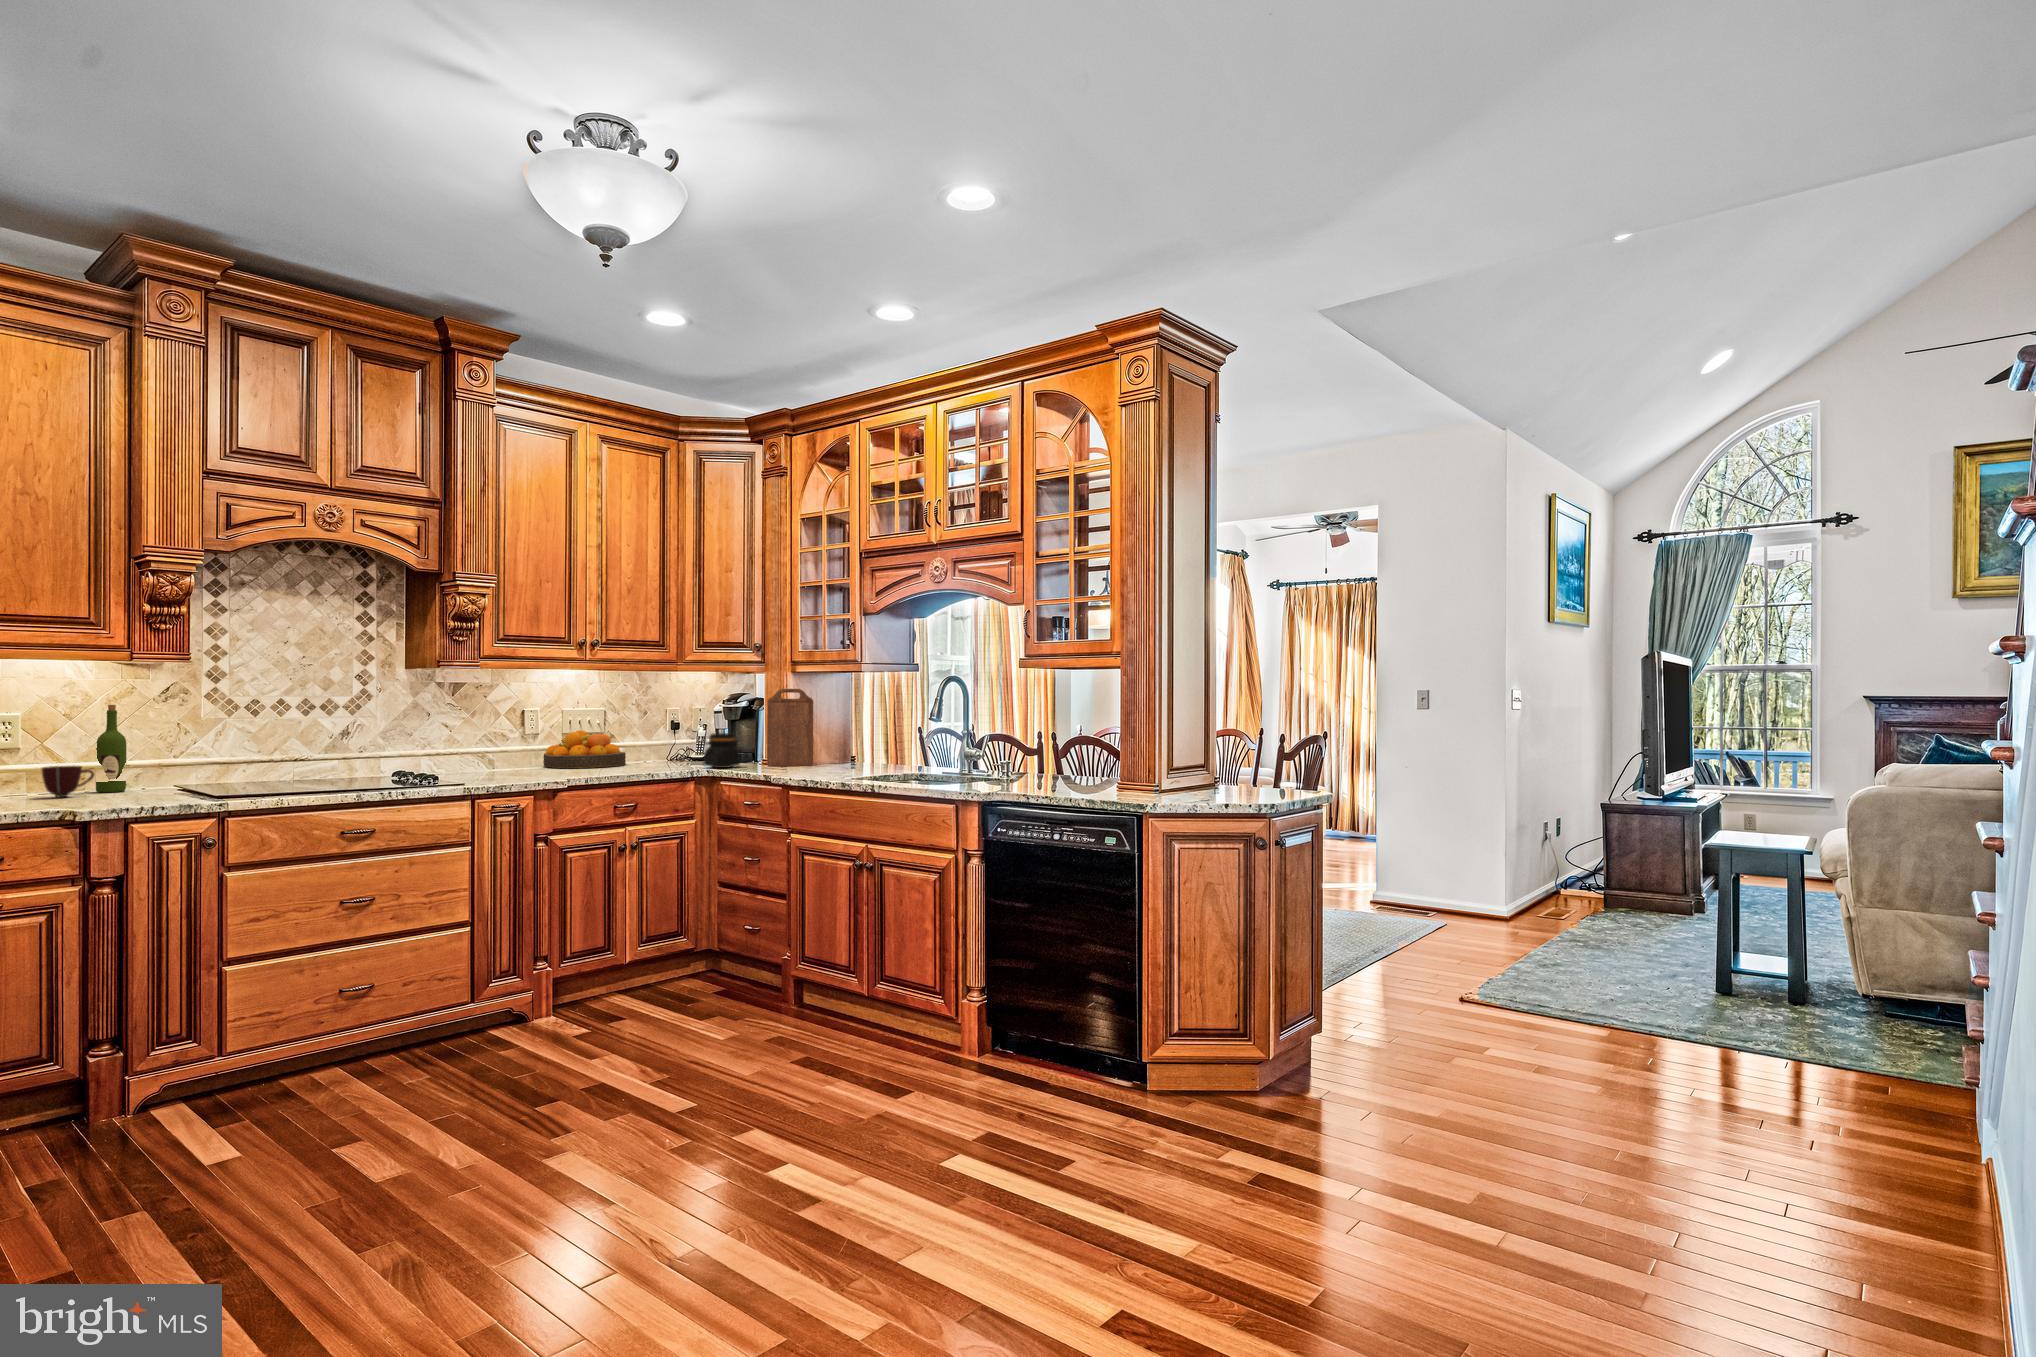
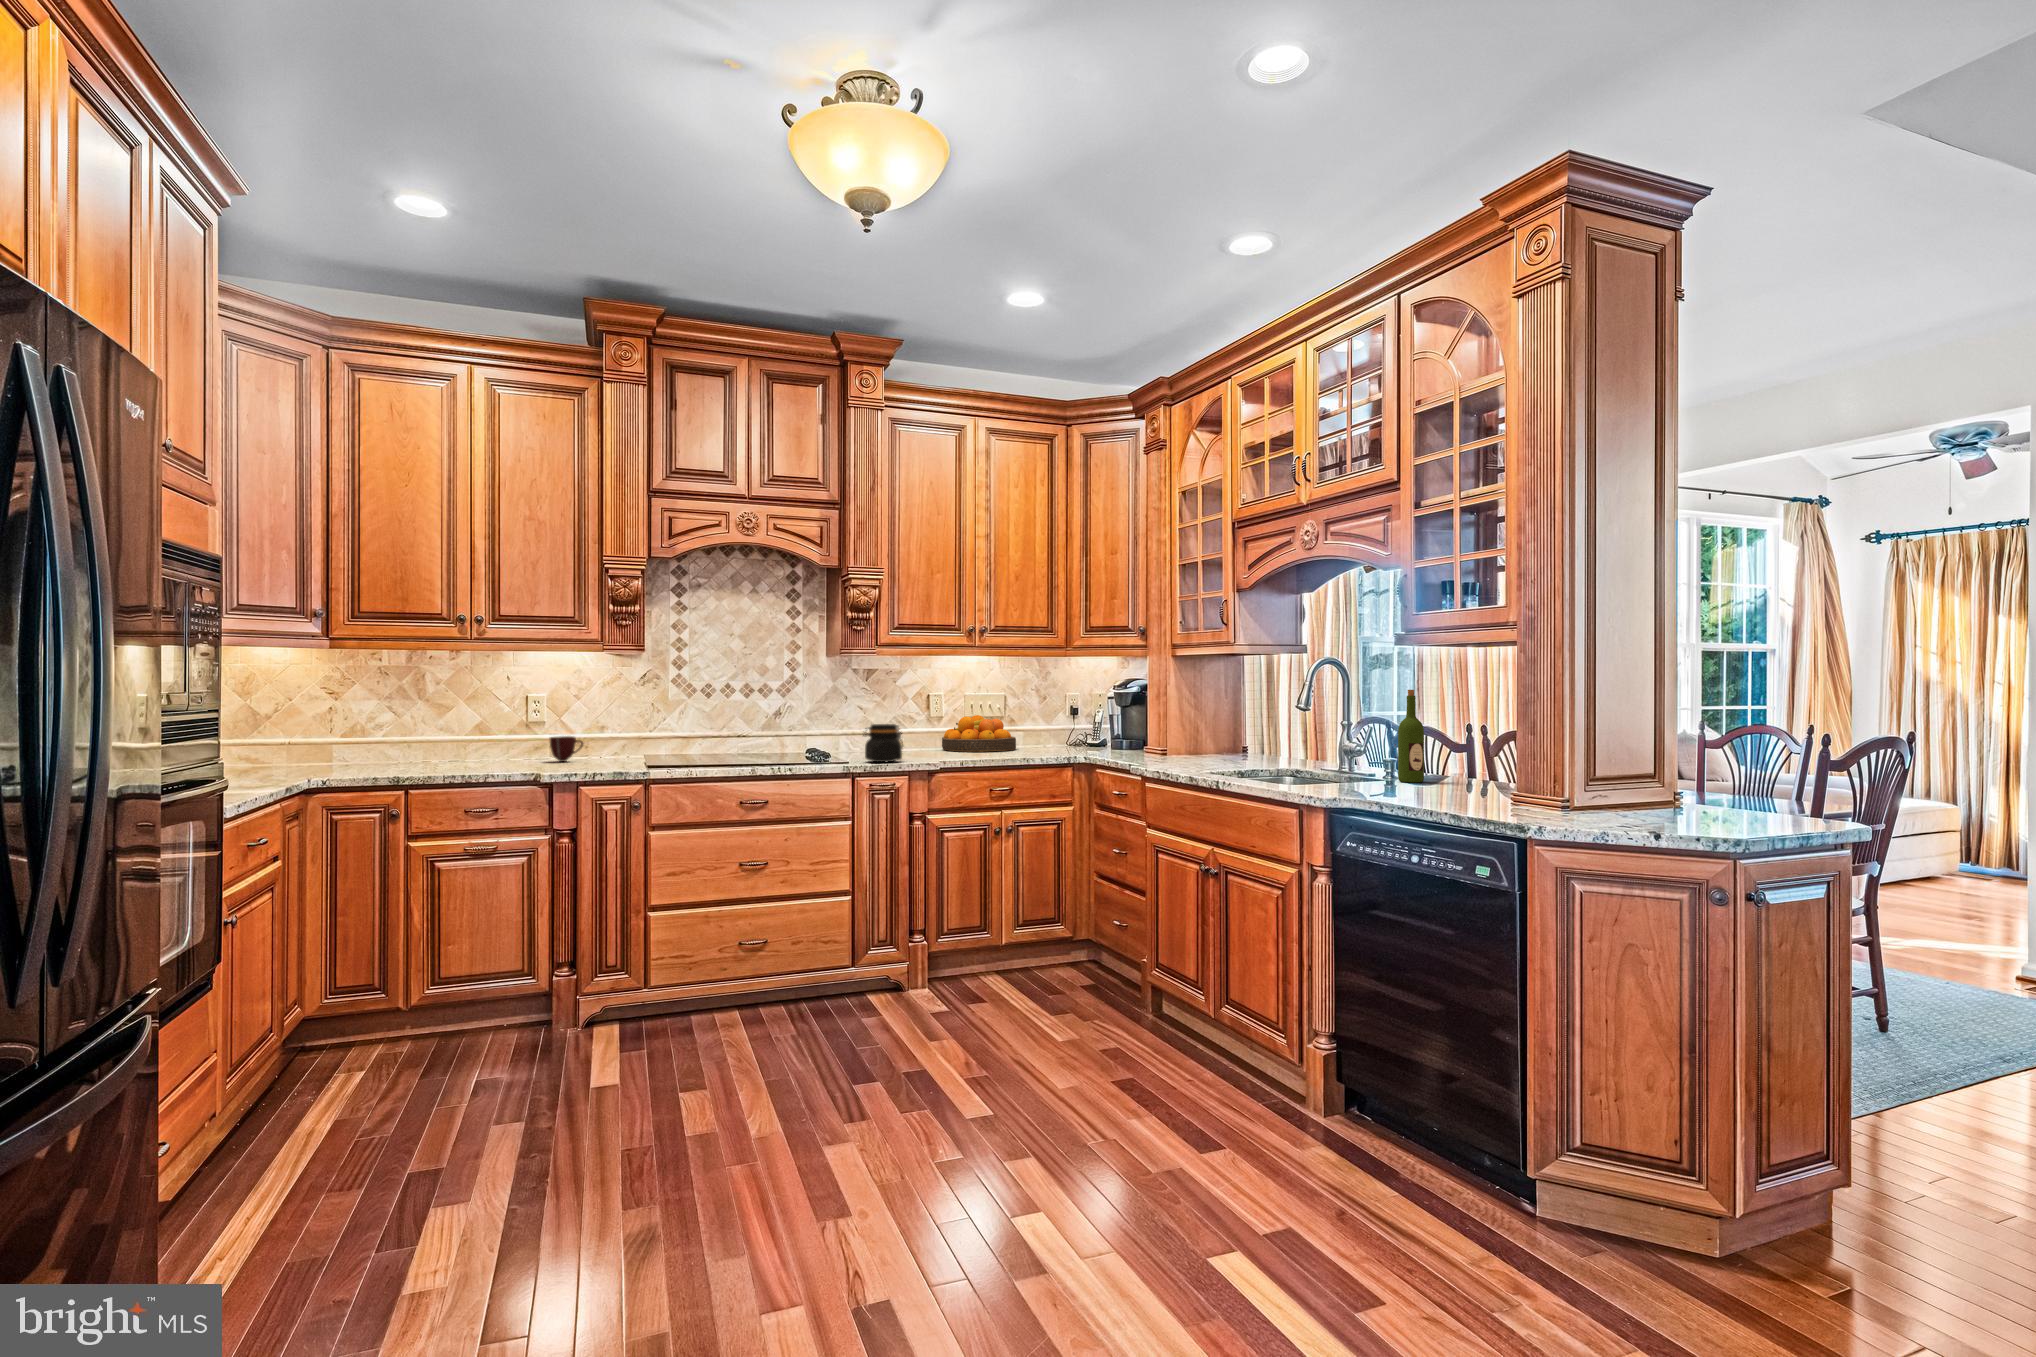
cutting board: present [767,689,813,766] -> none [1143,674,1191,758]
wine bottle: present [96,705,126,792] -> present [1398,690,1424,782]
jar: present [704,733,740,768] -> present [863,724,903,762]

